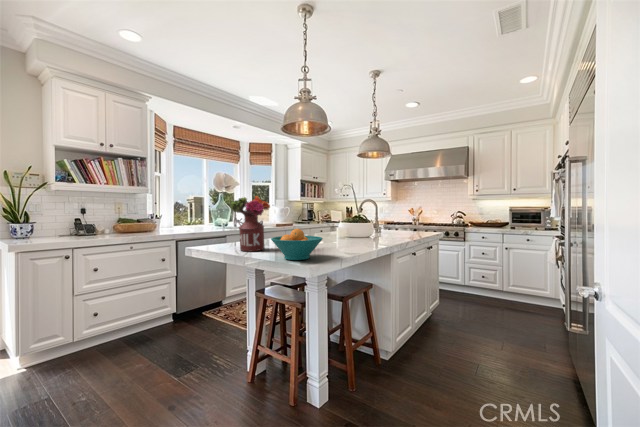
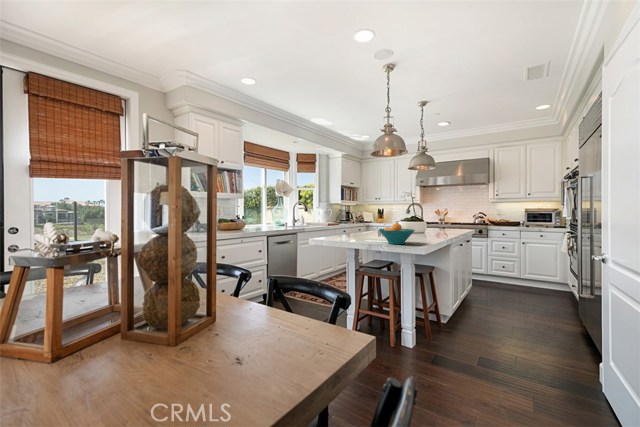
flower arrangement: present [231,196,270,252] -> none [339,201,366,240]

